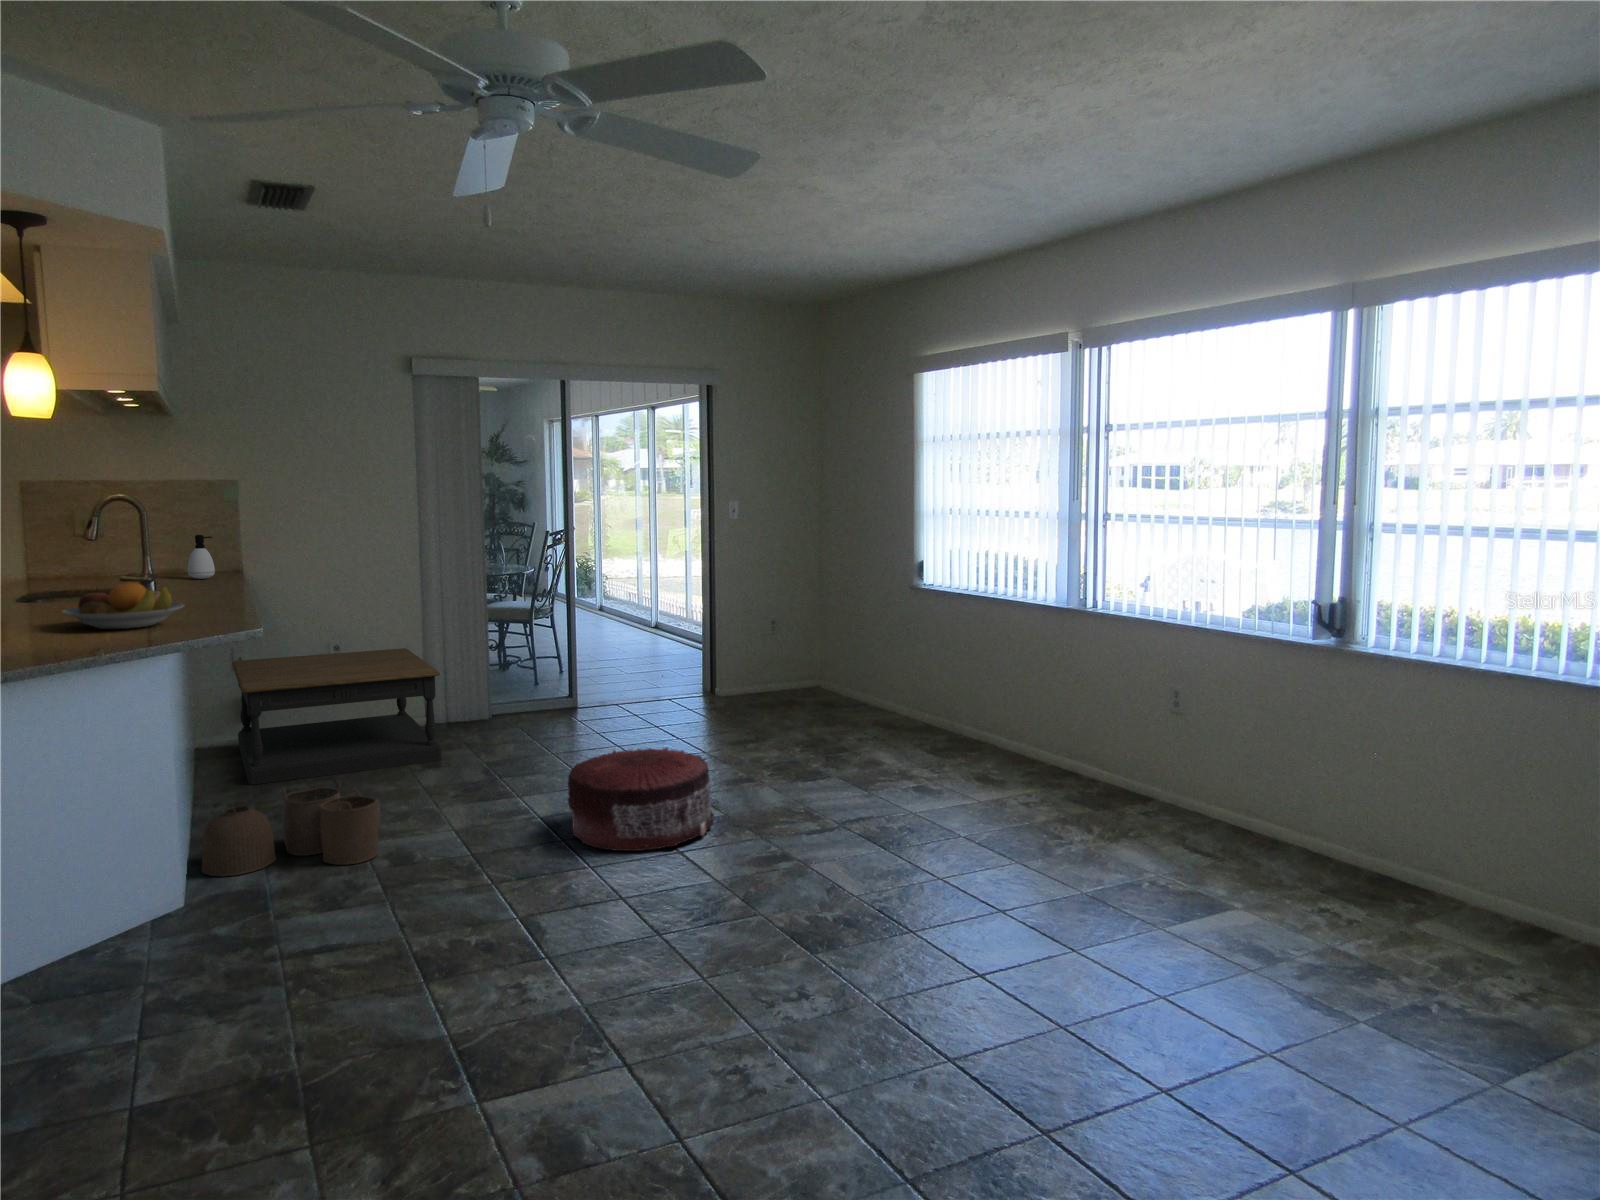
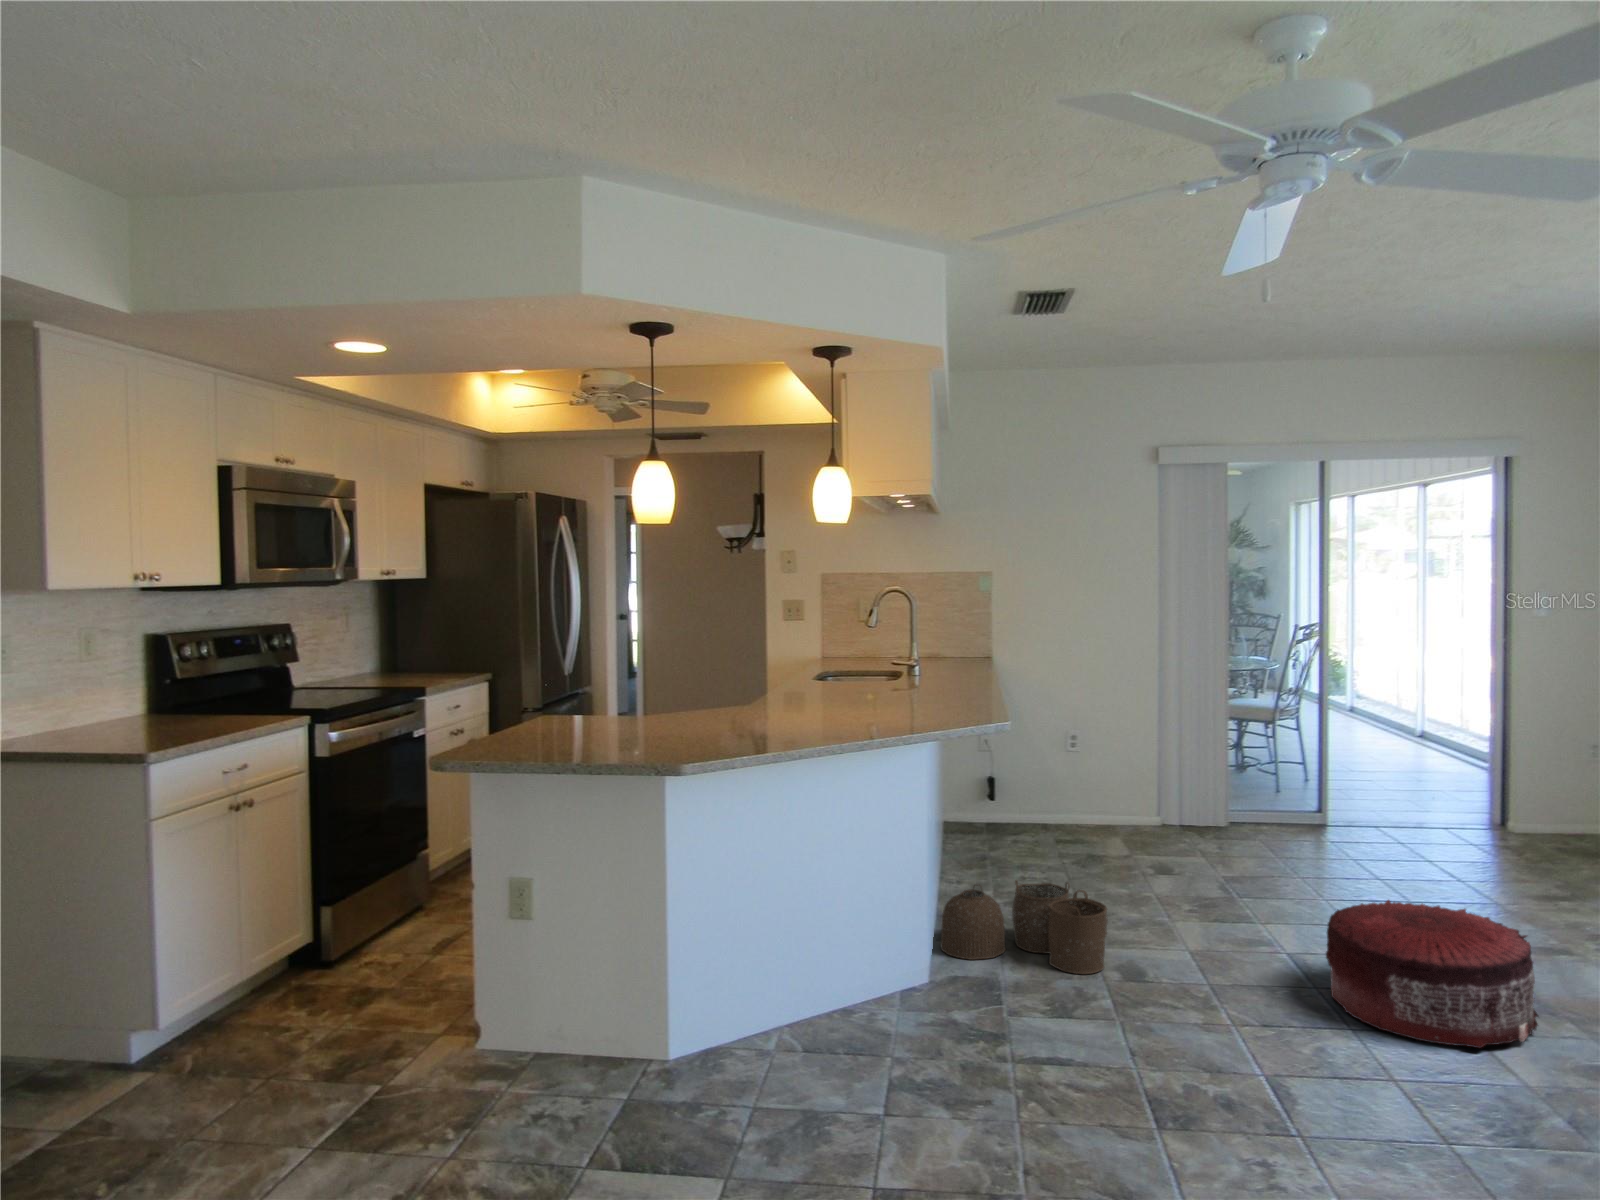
soap dispenser: present [188,535,215,579] -> none [945,621,967,662]
fruit bowl: present [62,582,184,629] -> none [844,669,939,711]
coffee table: present [232,648,442,785] -> none [977,739,1174,868]

